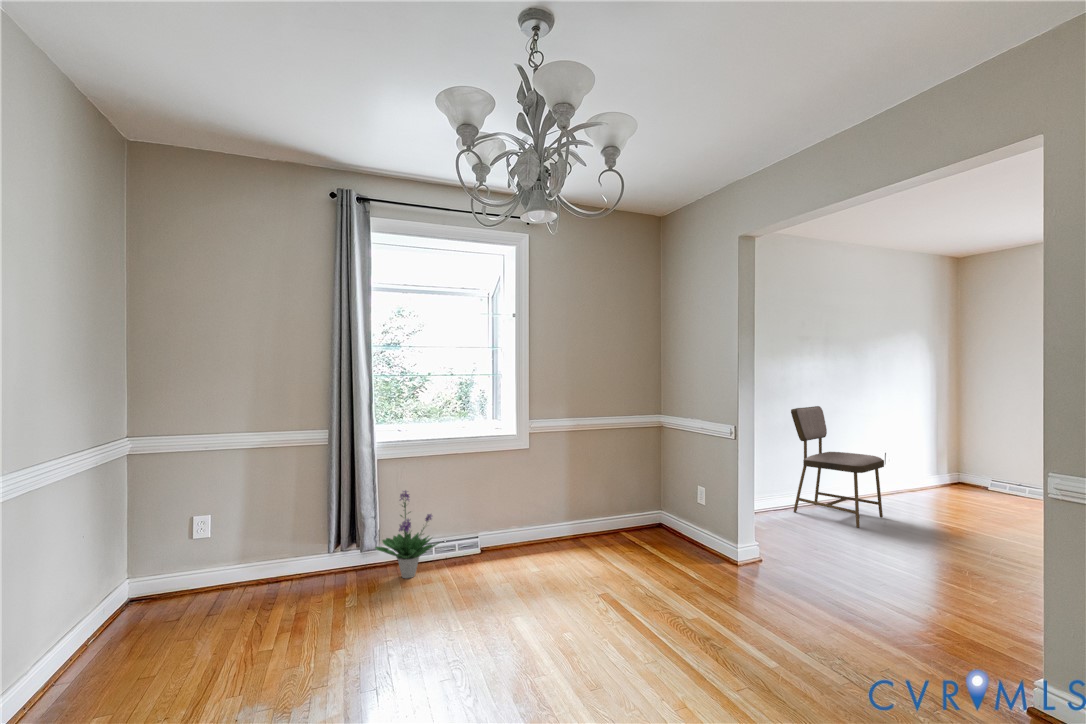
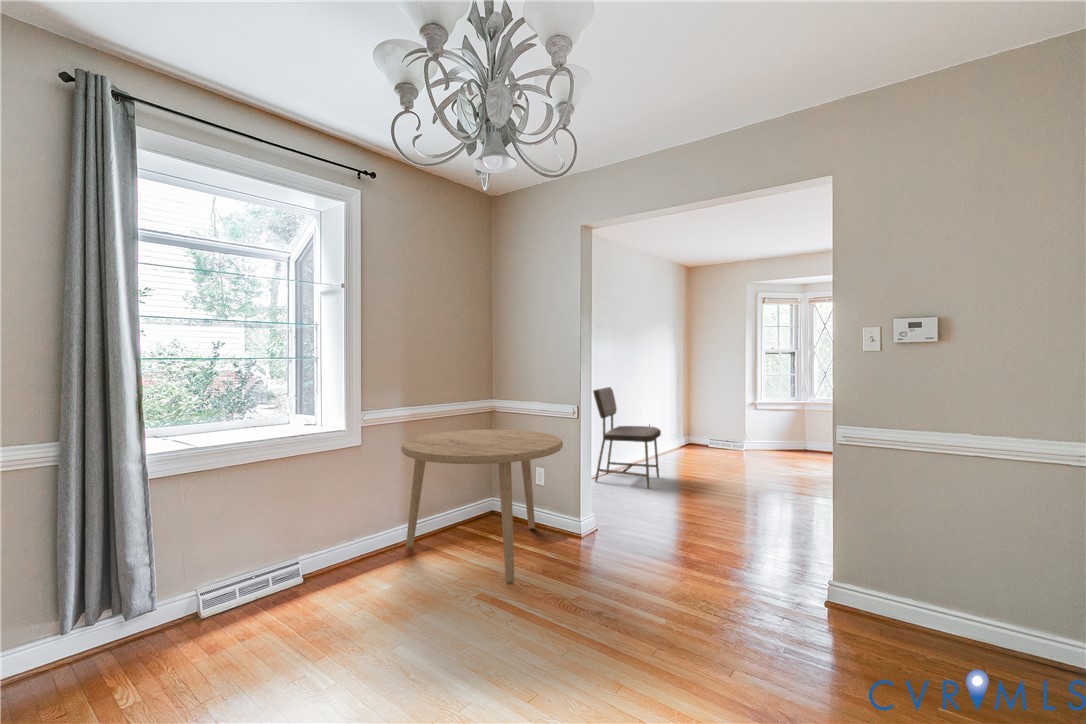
dining table: none [557,443,710,590] -> present [401,430,563,583]
potted plant: present [375,490,438,578] -> none [156,517,261,639]

